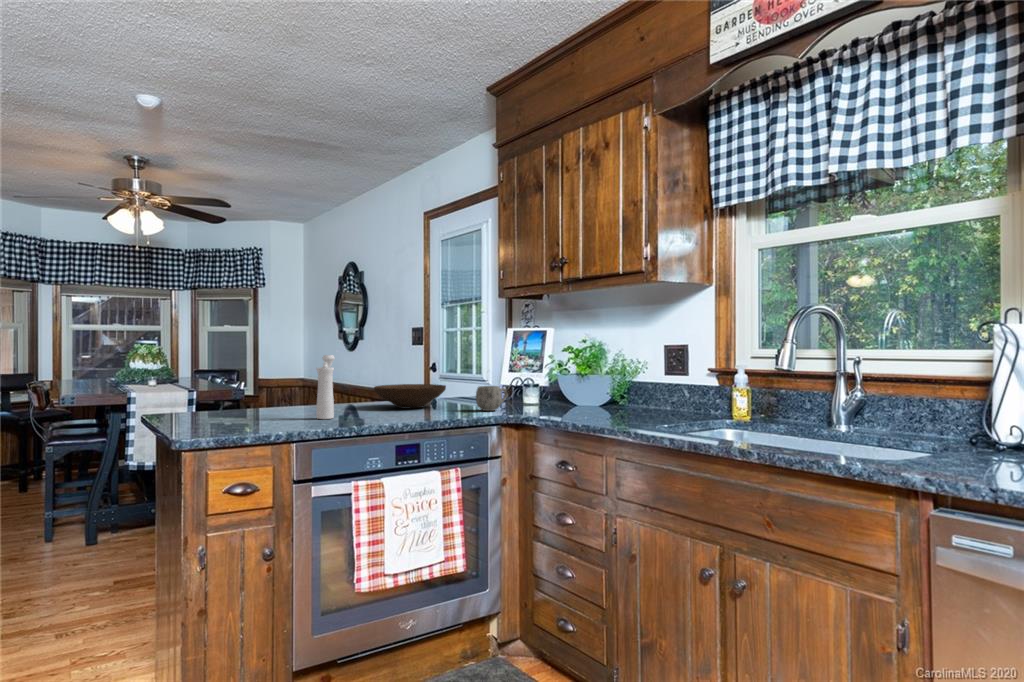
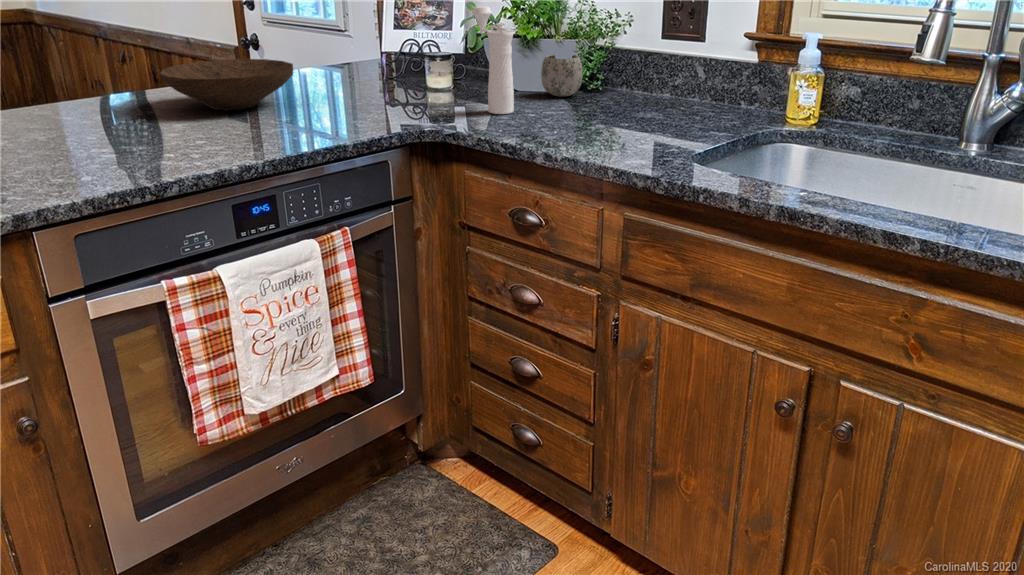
pepper mill: present [316,355,335,419] -> present [472,6,514,114]
mug: present [476,386,508,411] -> present [541,55,582,96]

